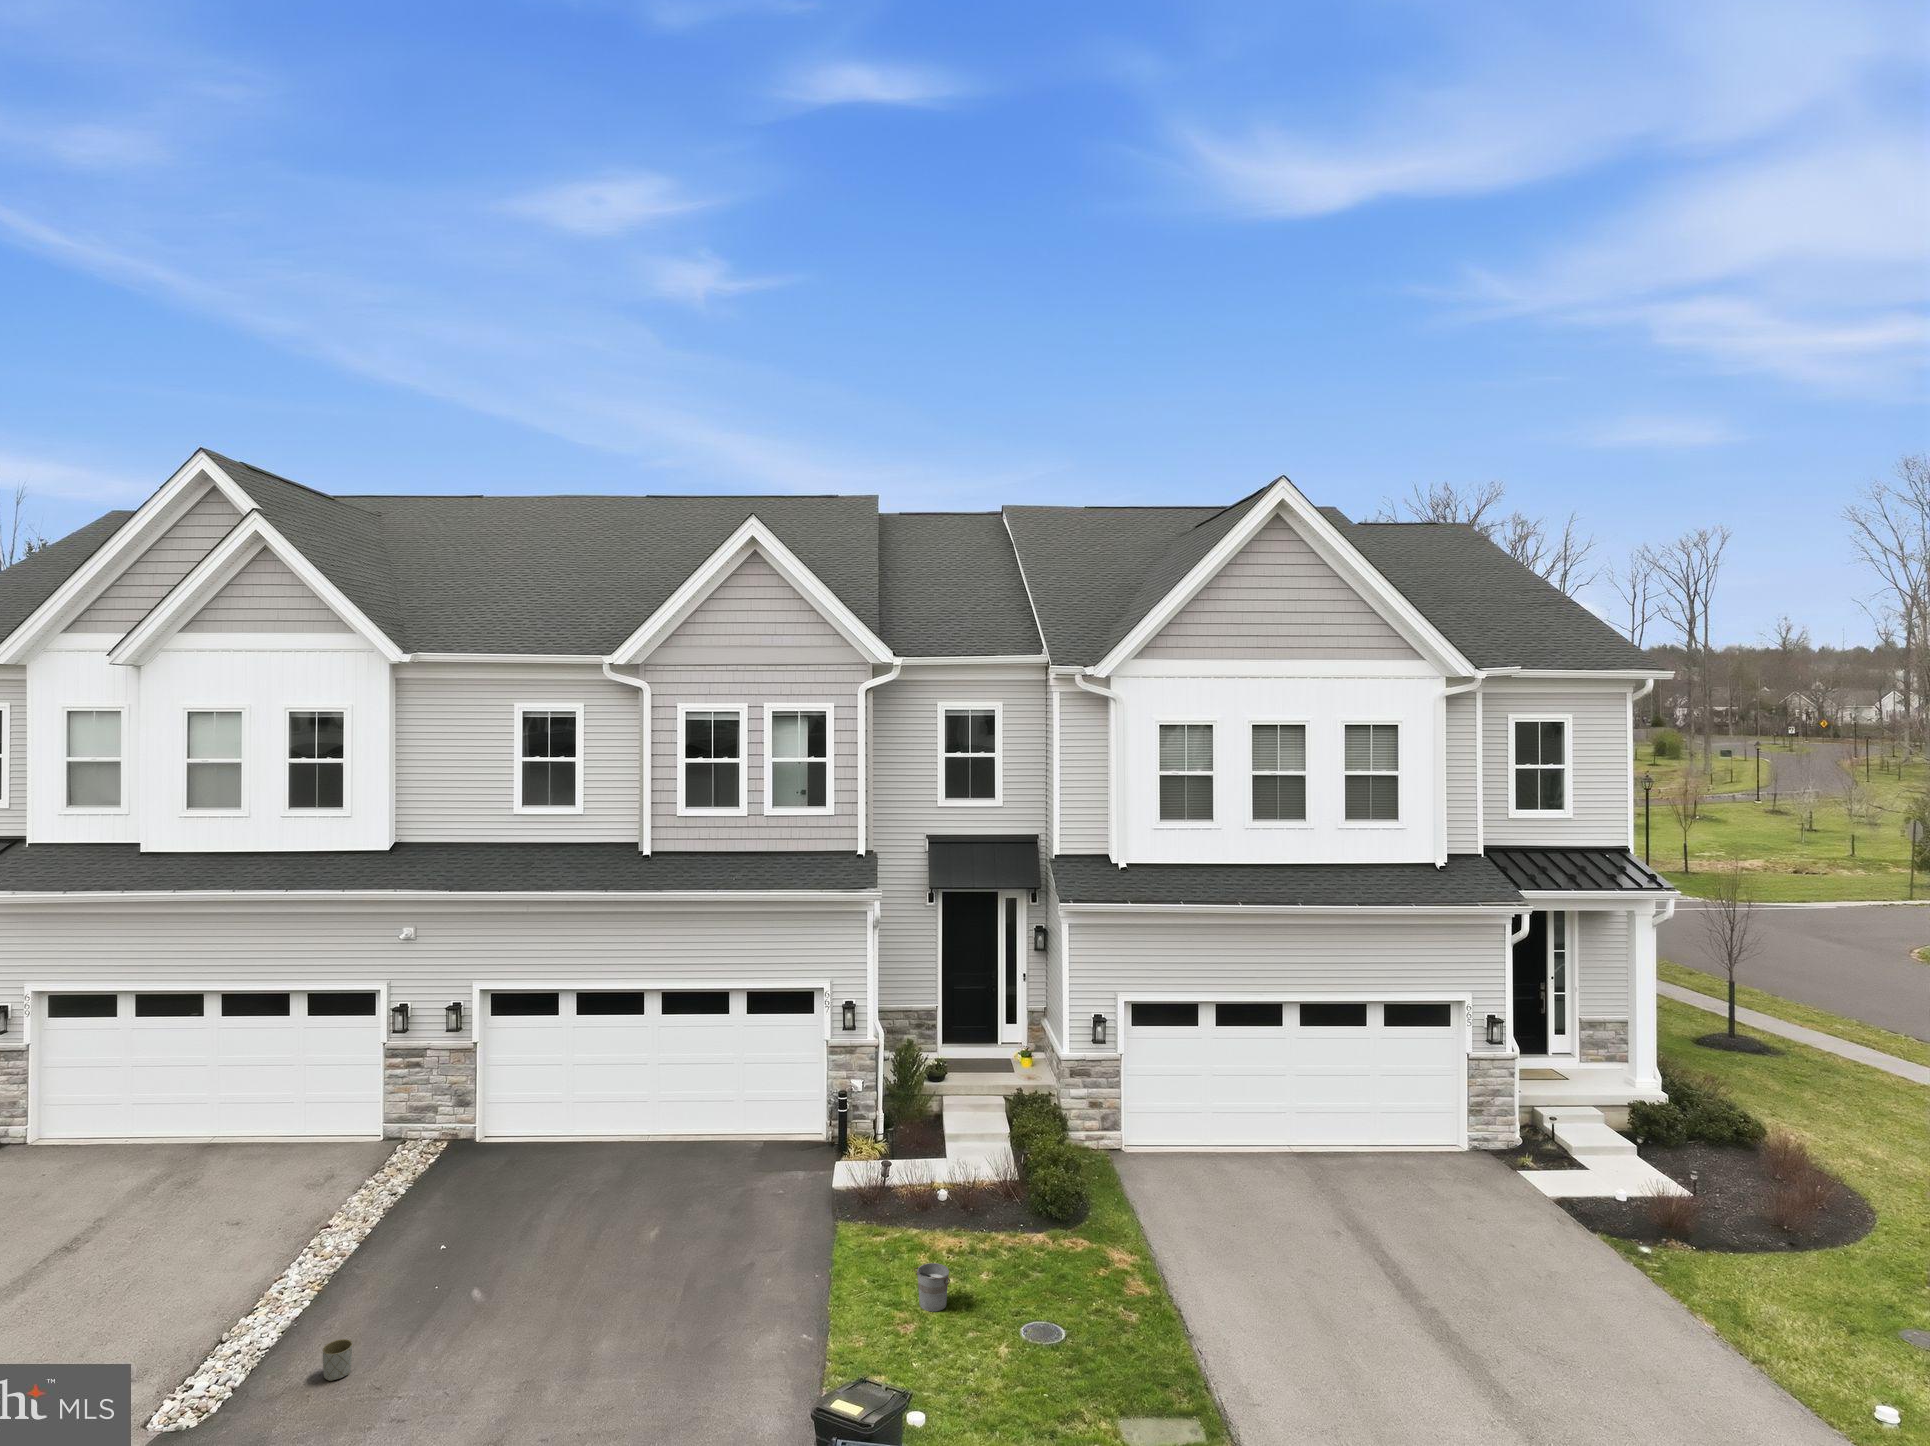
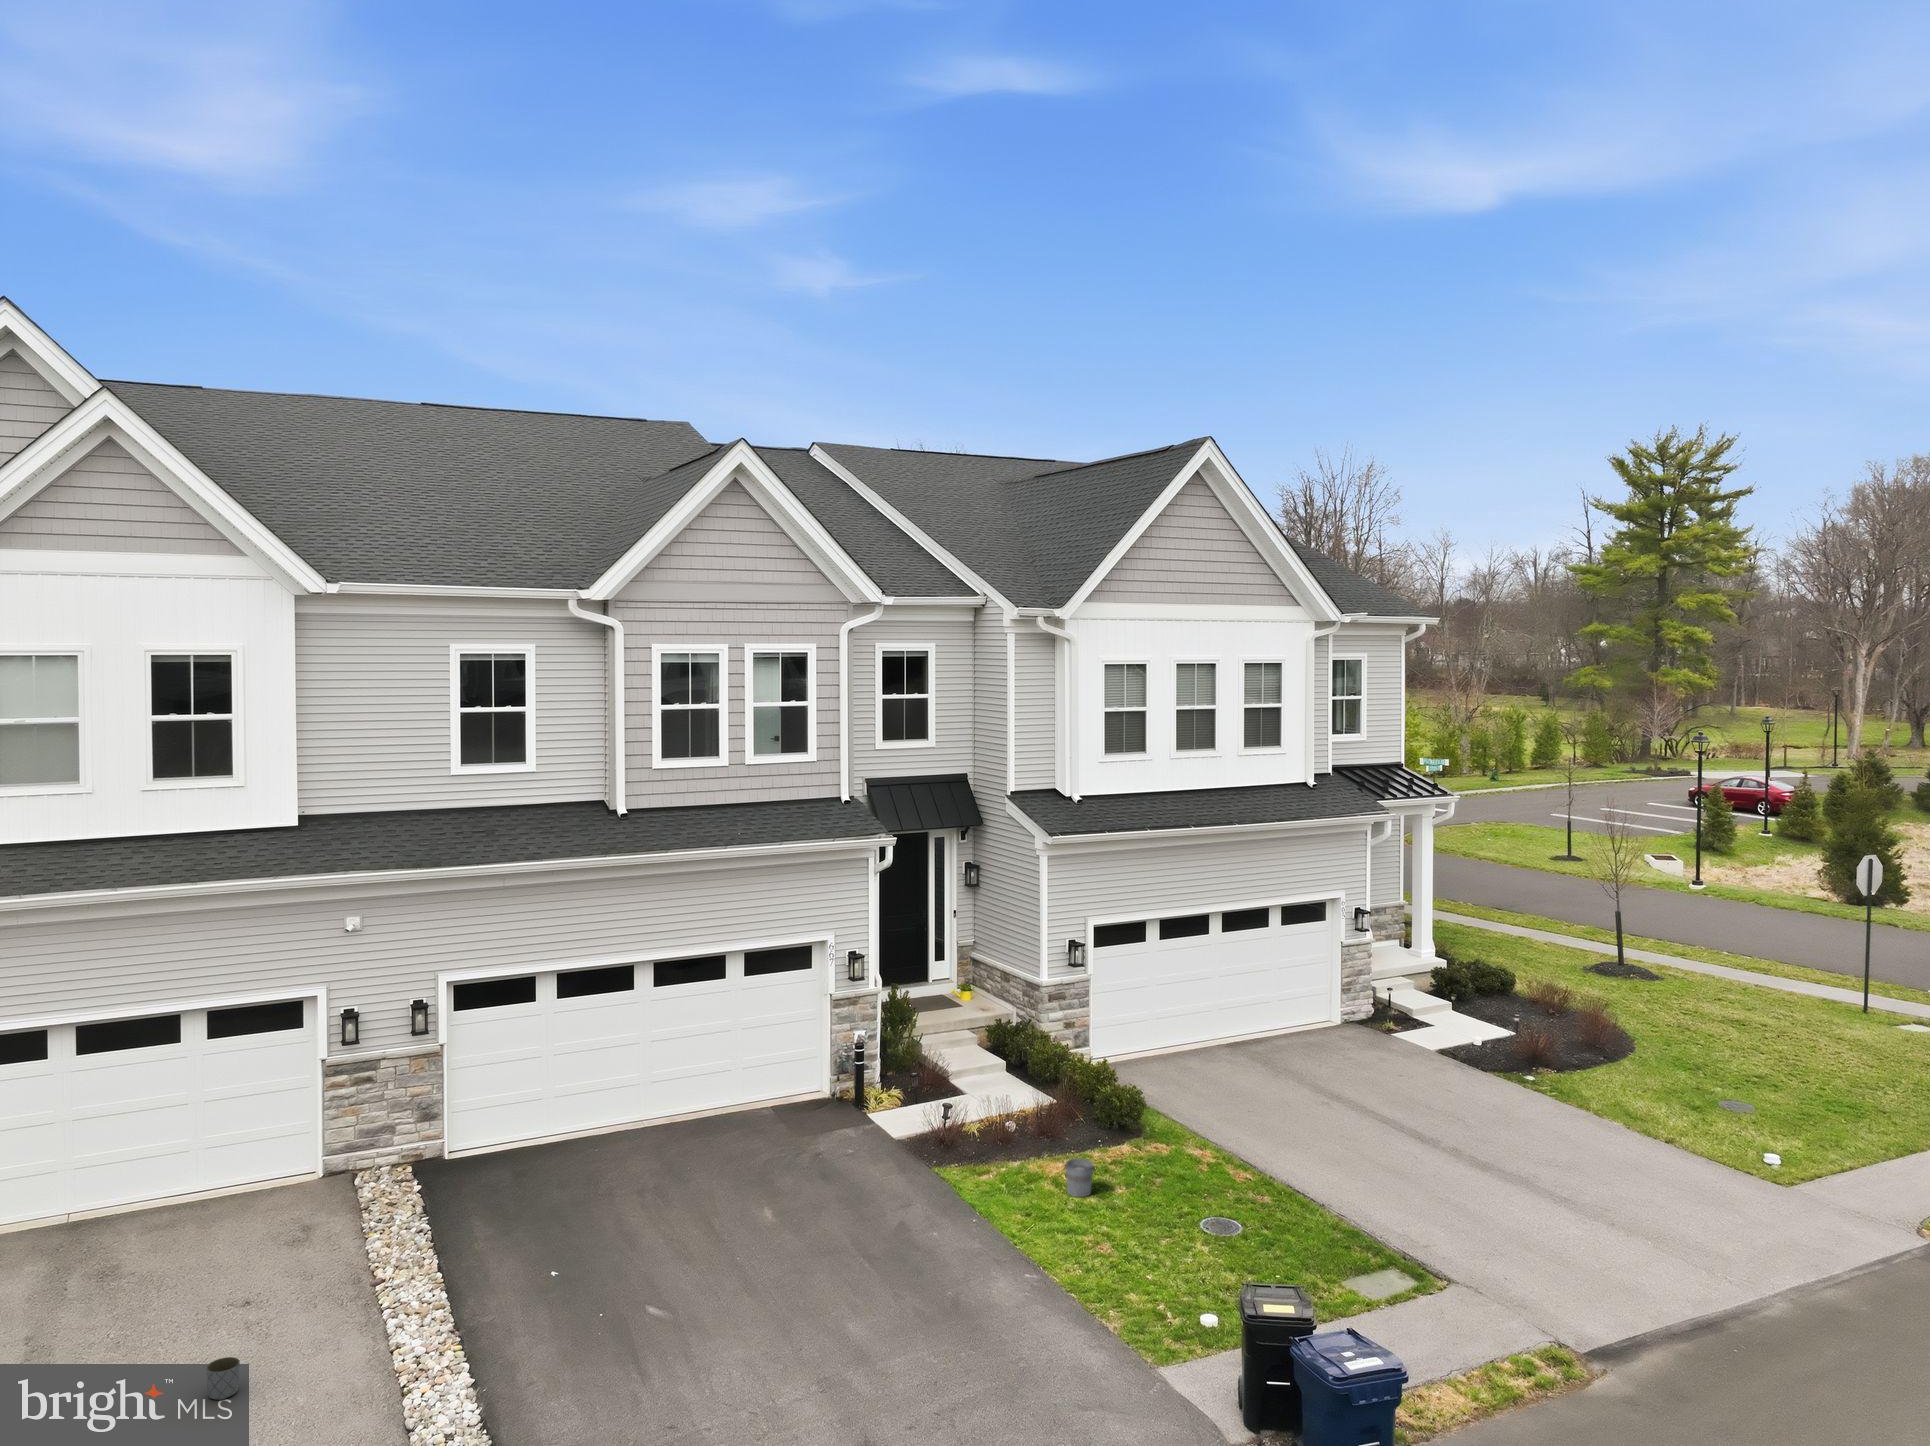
planter: present [323,1339,352,1381] -> present [206,1357,240,1400]

